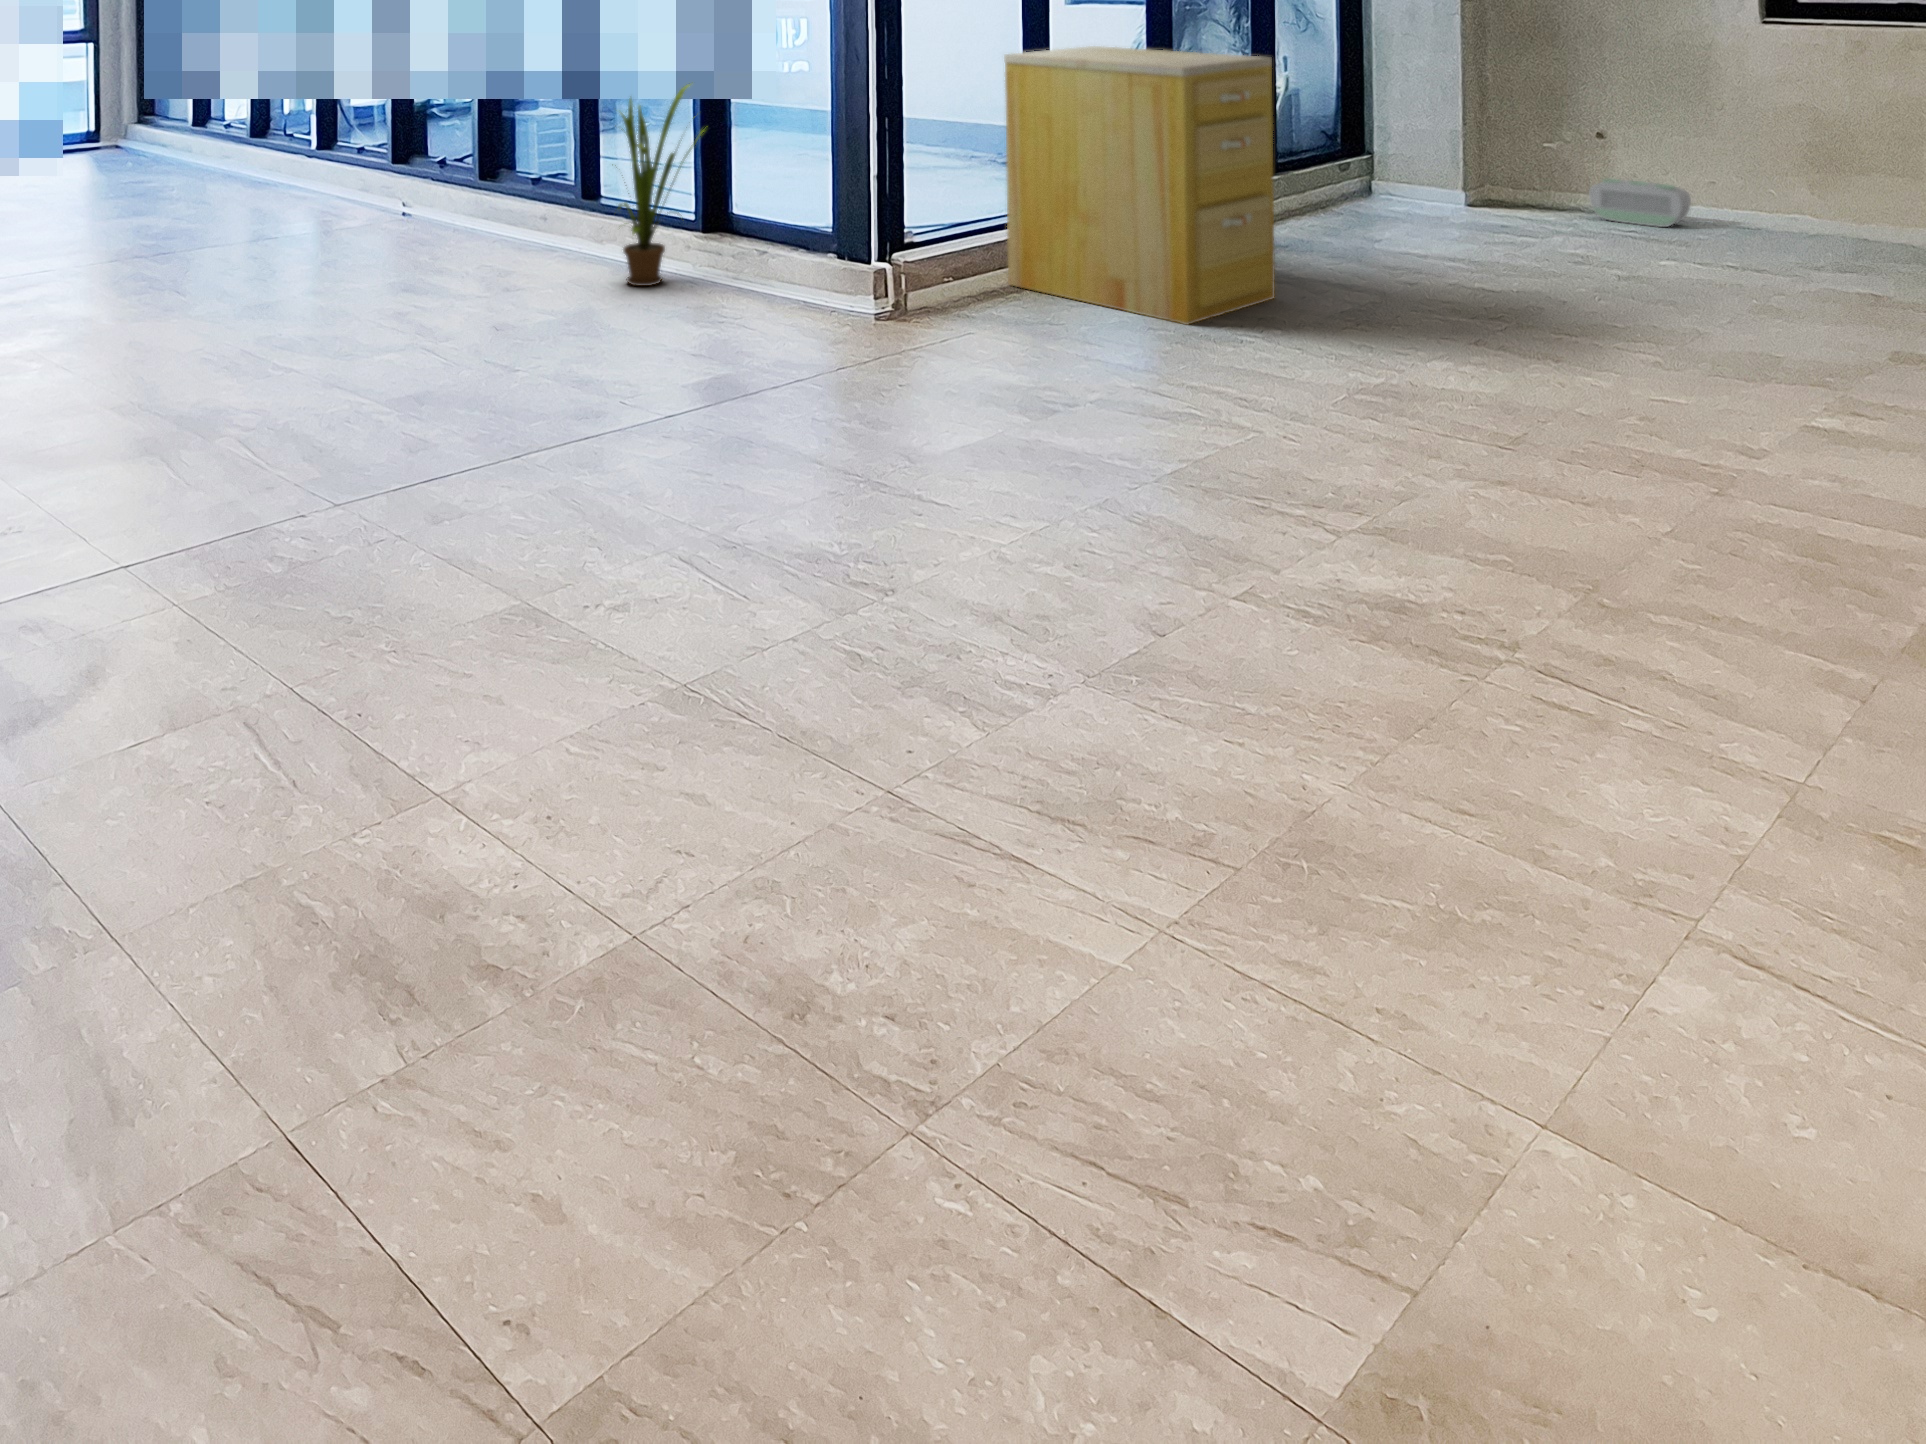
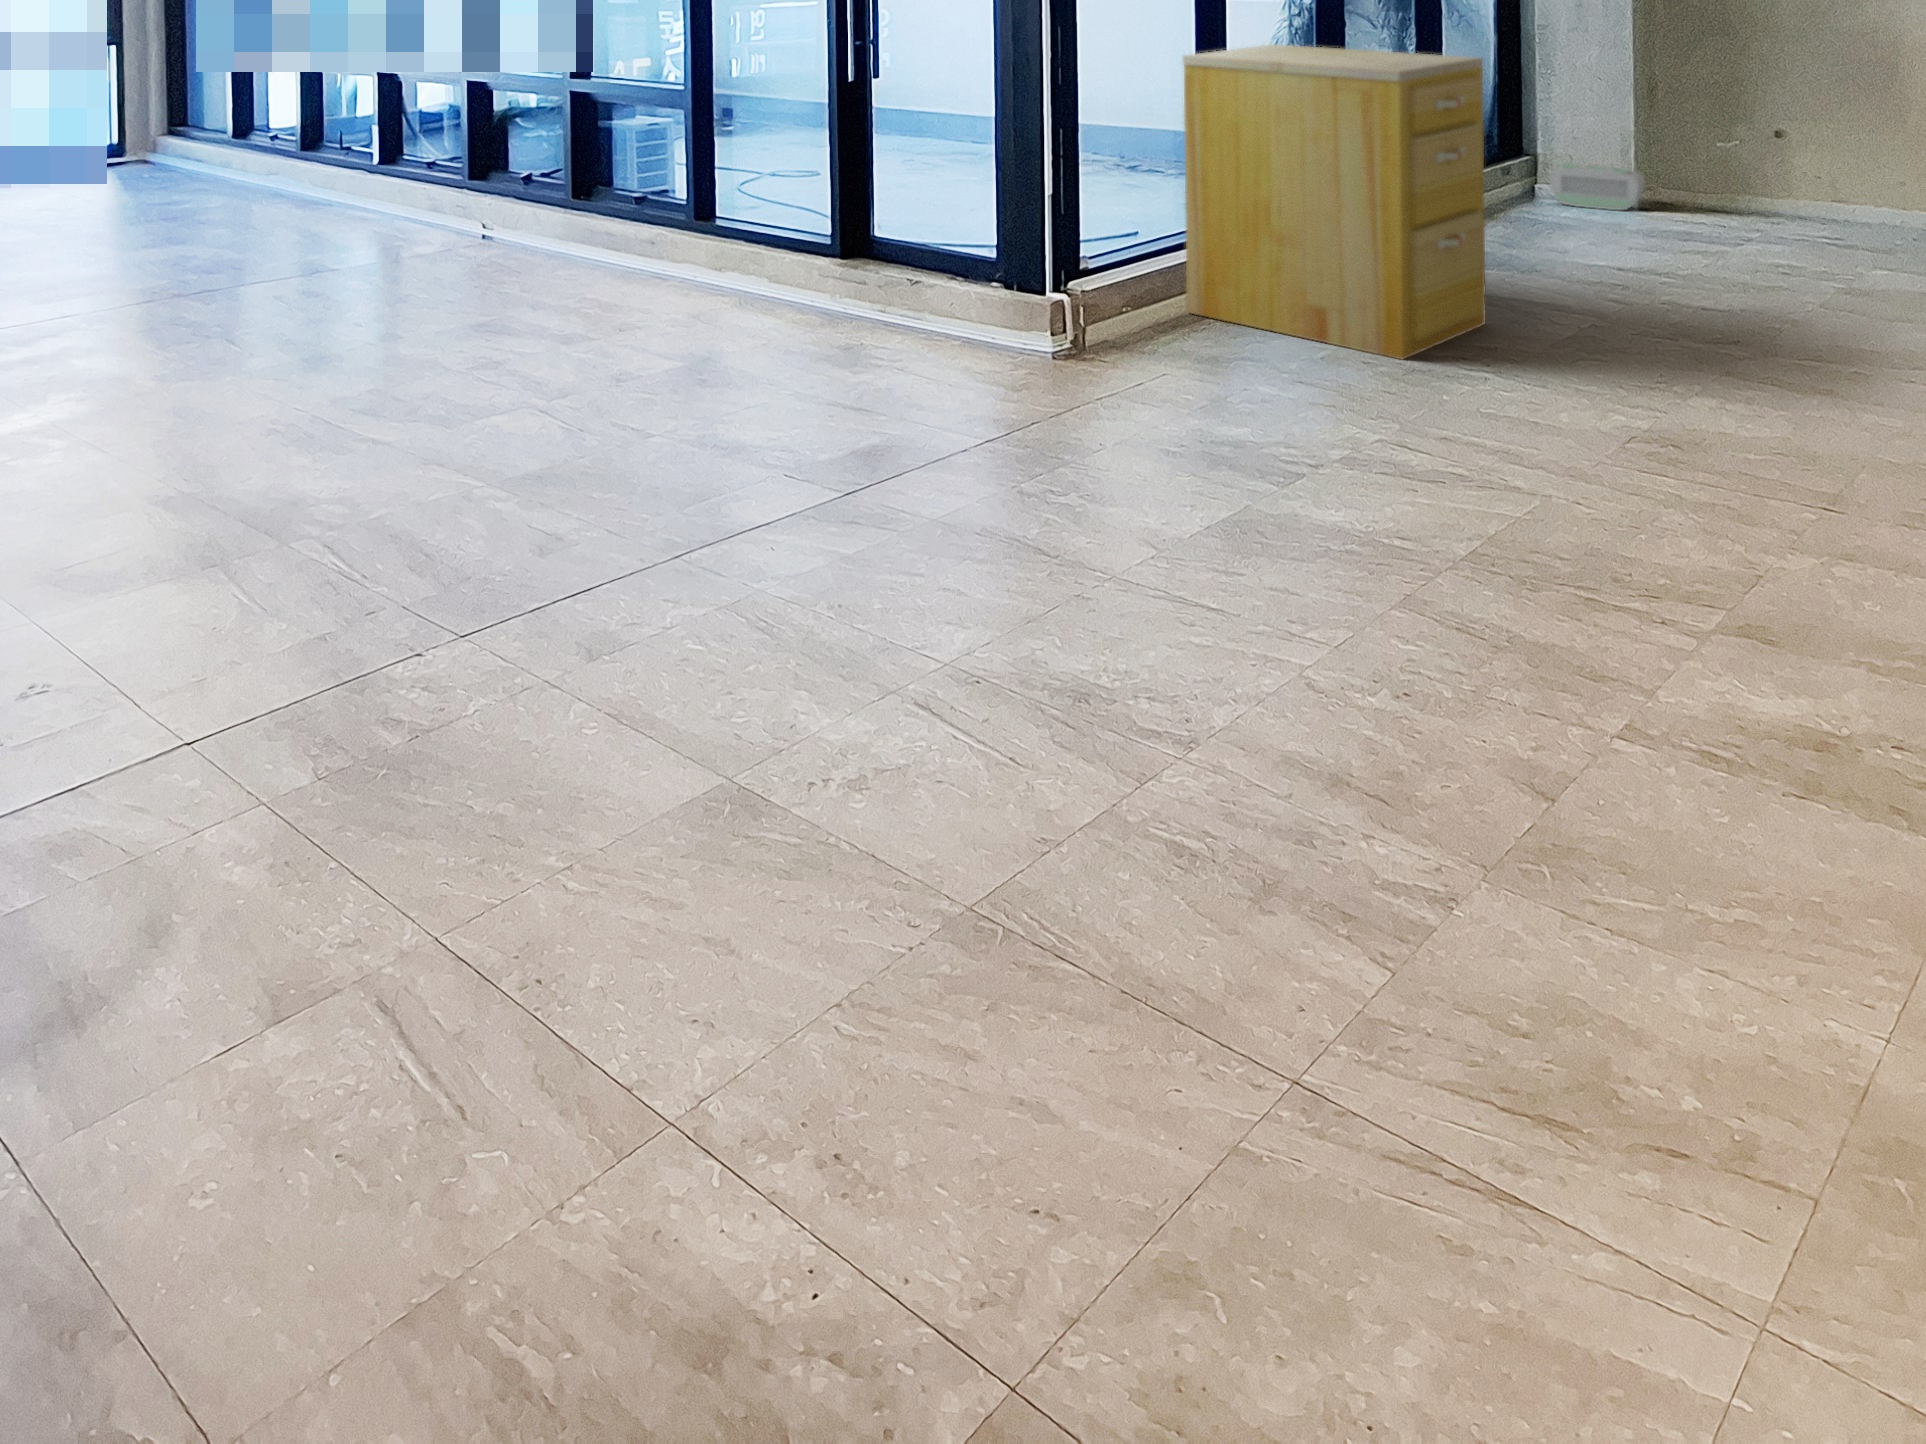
house plant: present [618,85,699,286] -> none [734,88,846,322]
air purifier: present [1589,179,1691,227] -> present [1550,164,1645,210]

